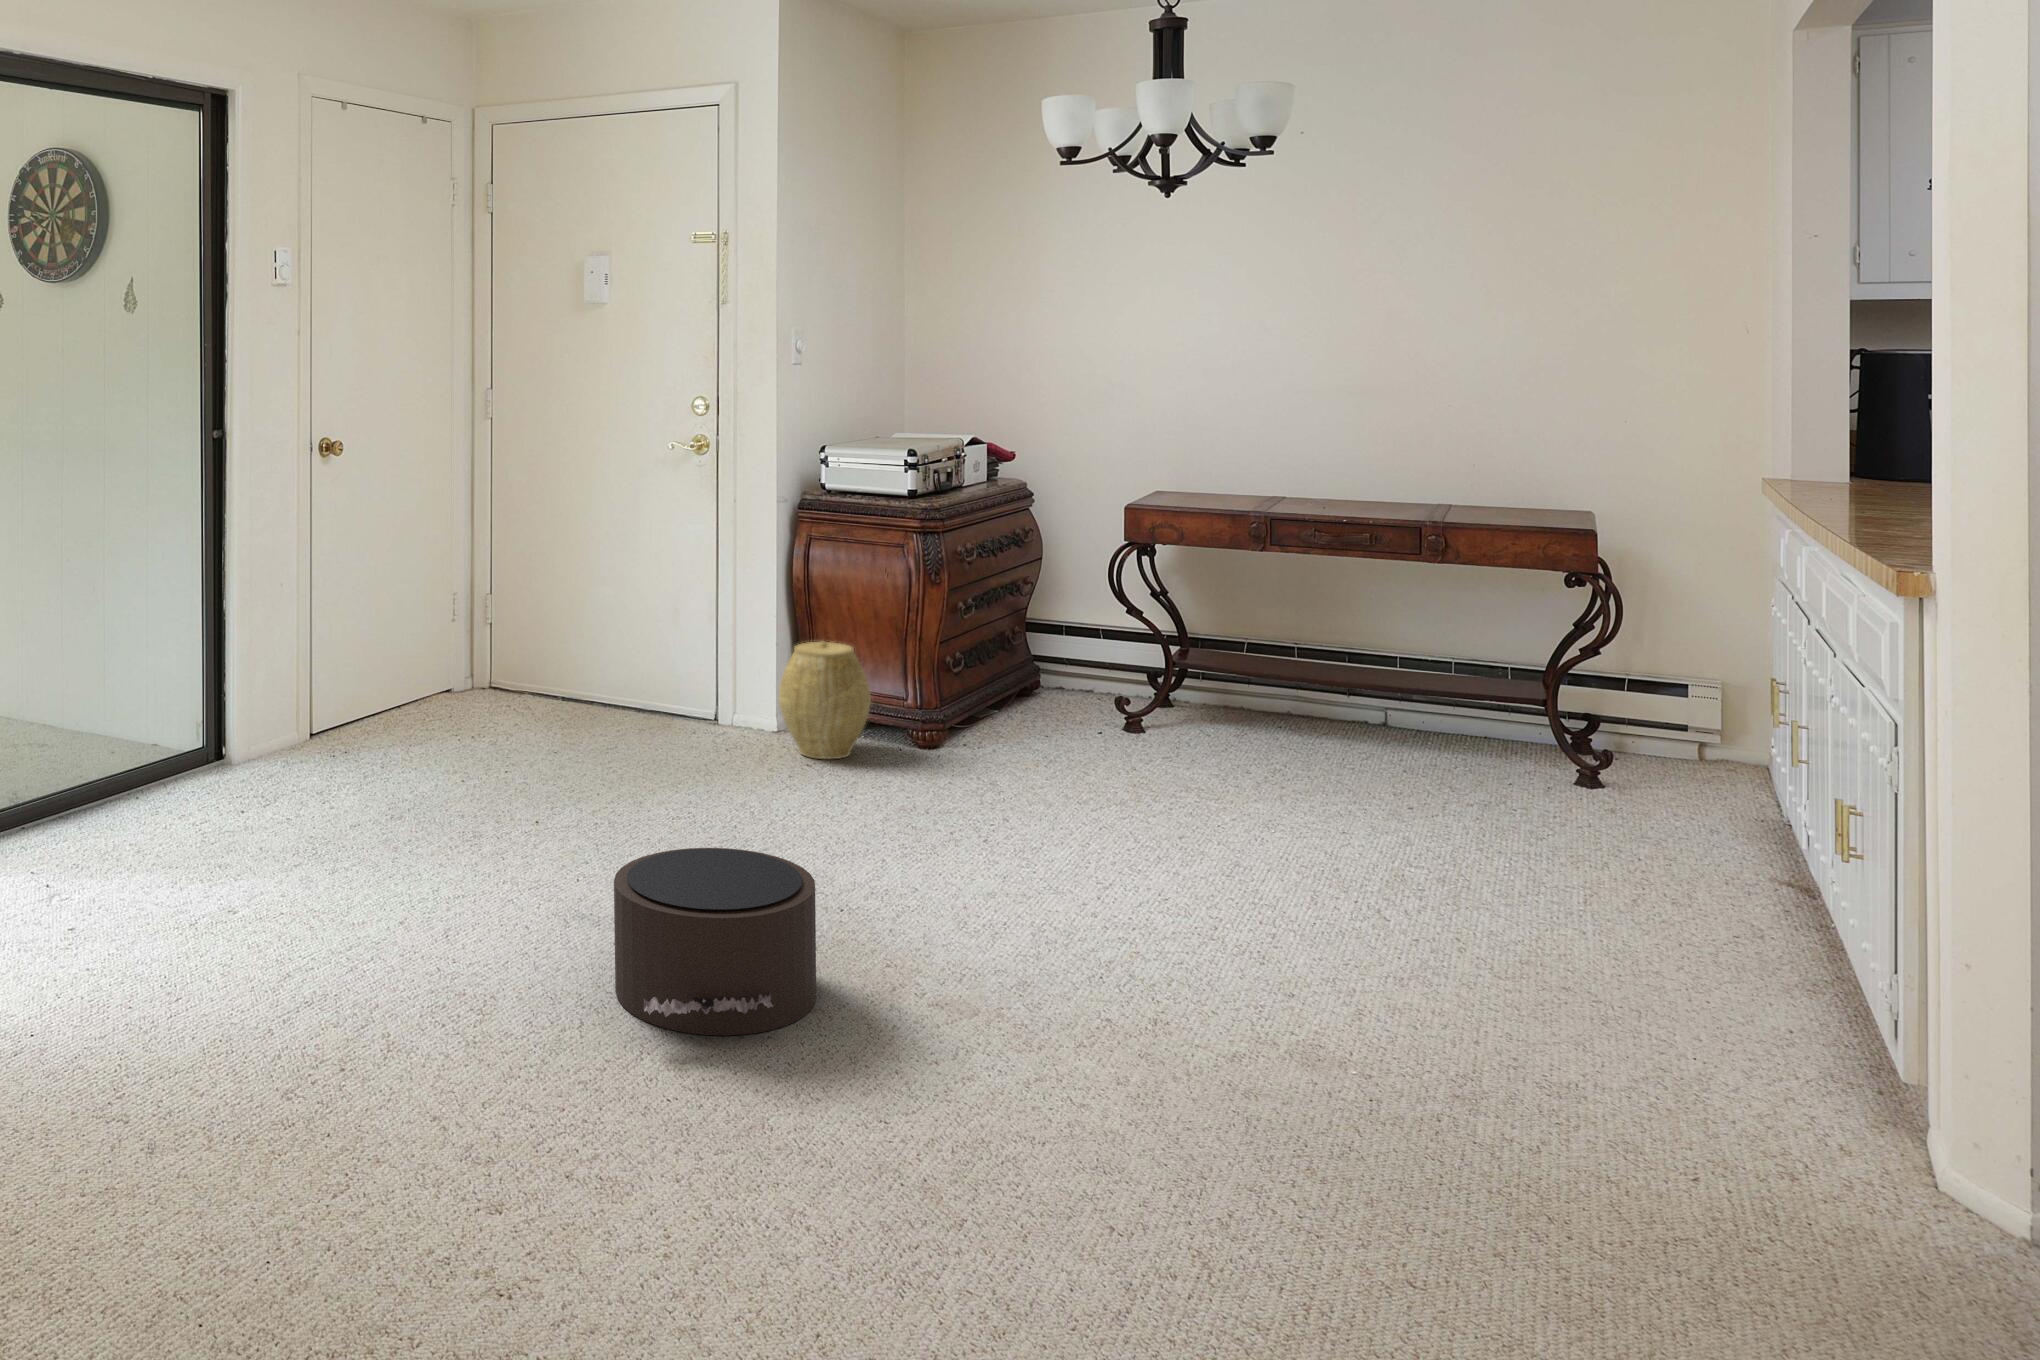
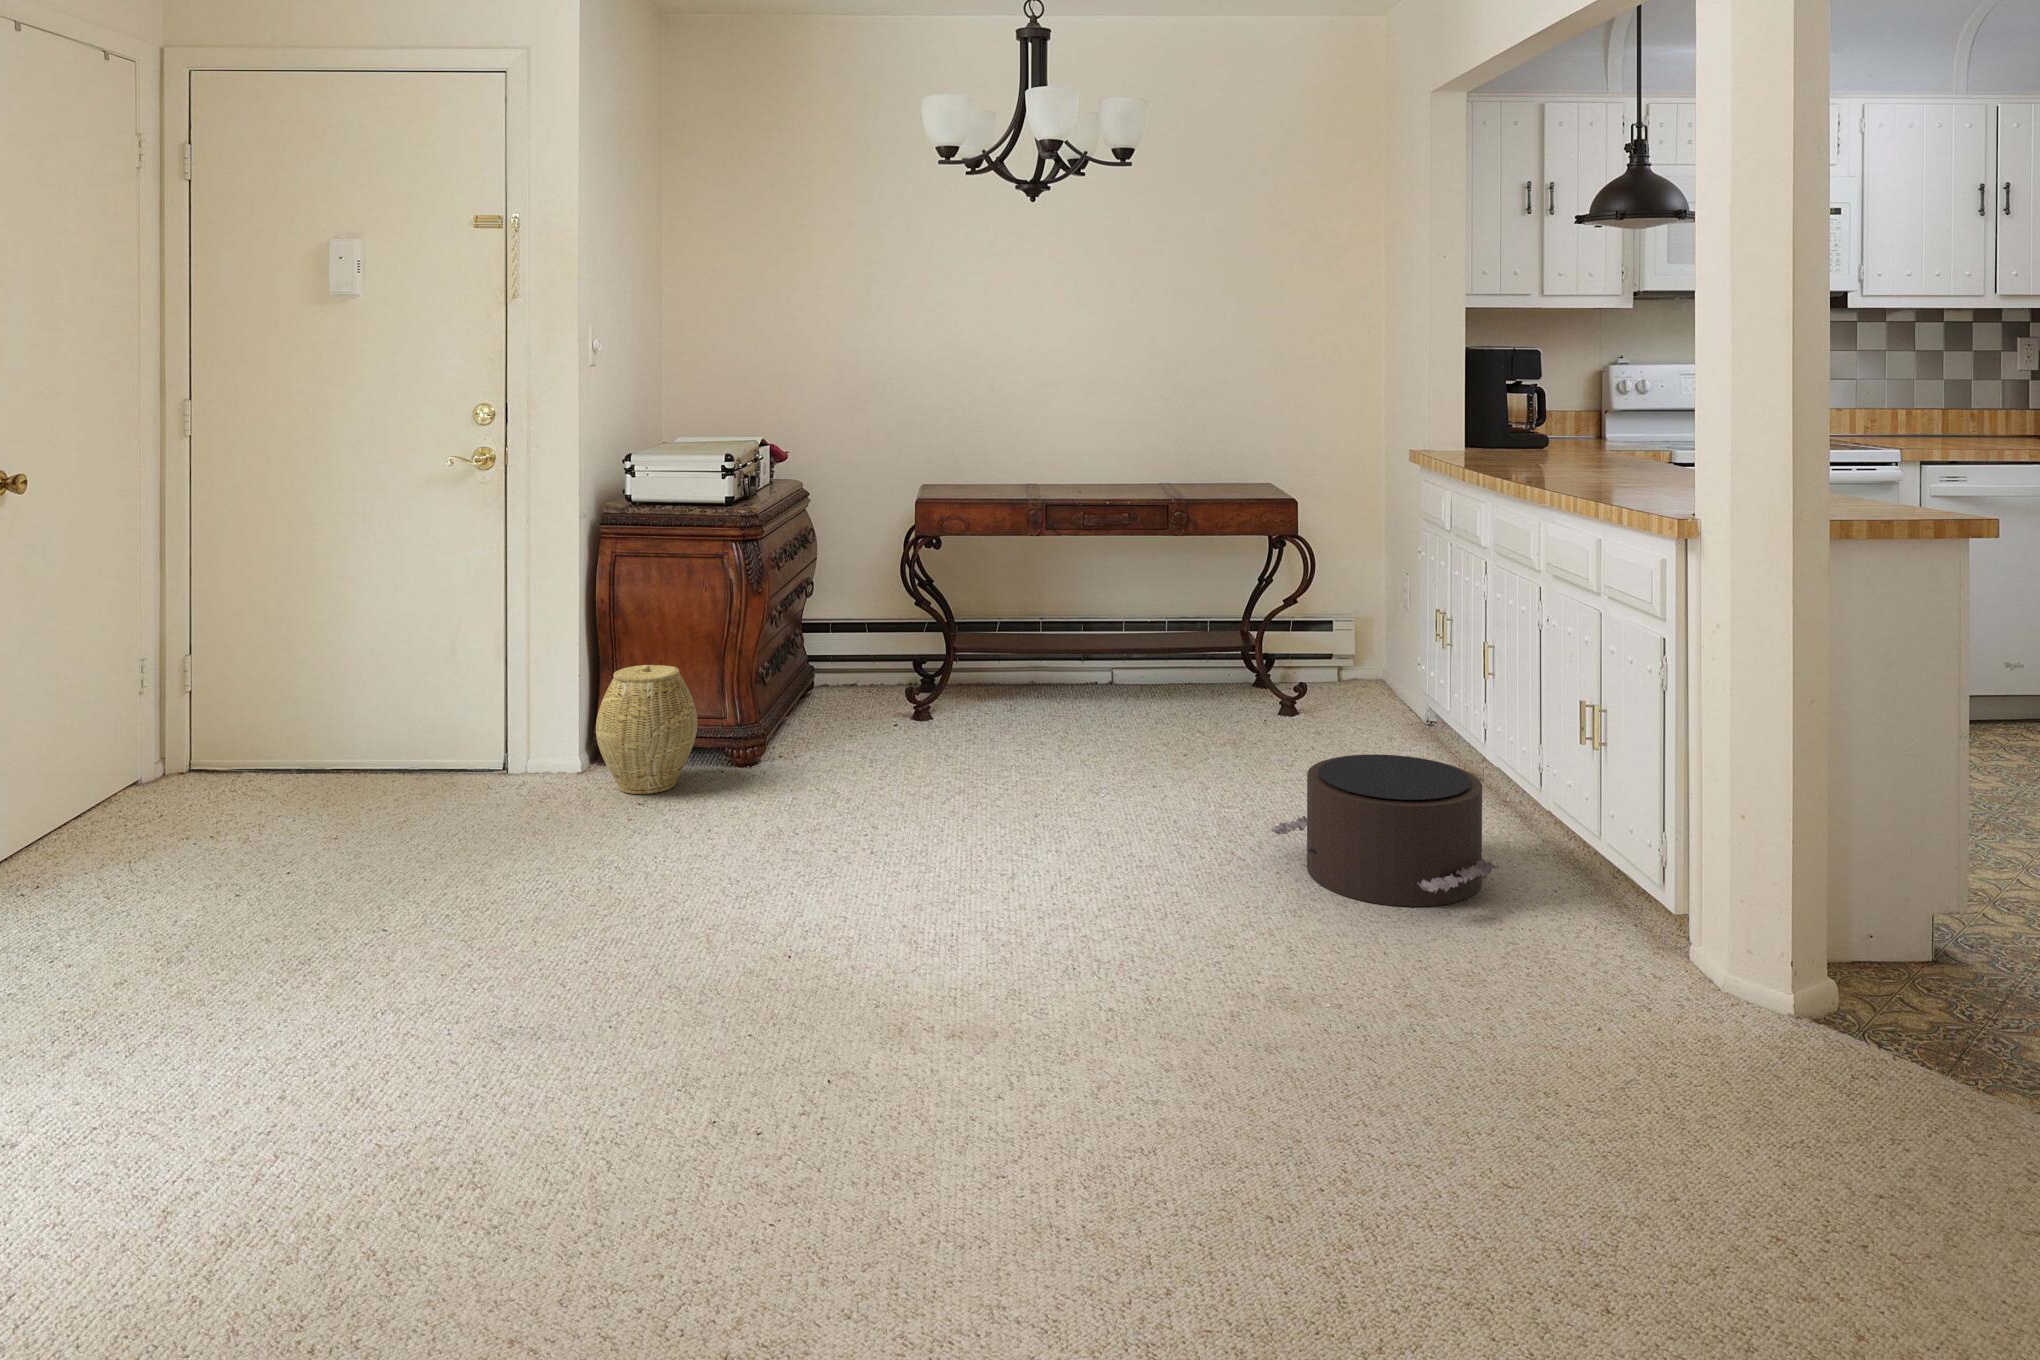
pouf: present [614,848,816,1036] -> present [1271,754,1499,907]

